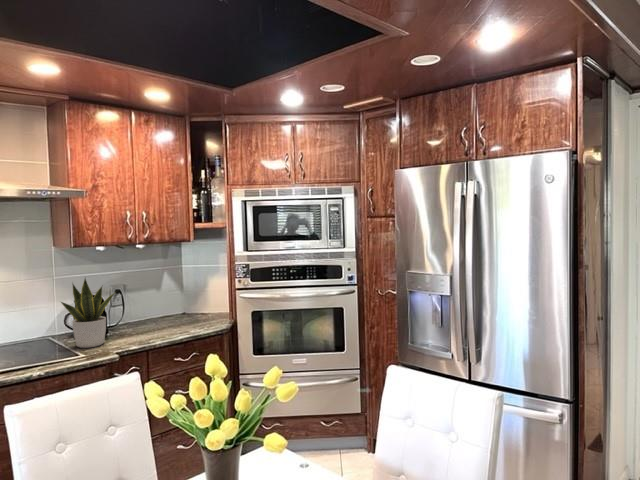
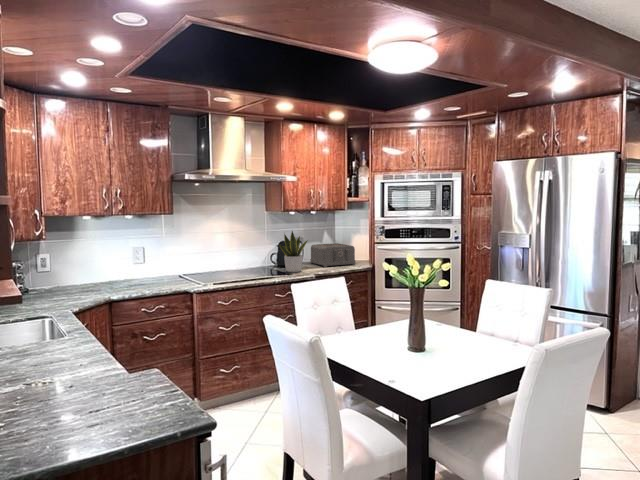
toaster: none [137,290,204,331] -> present [310,243,355,267]

